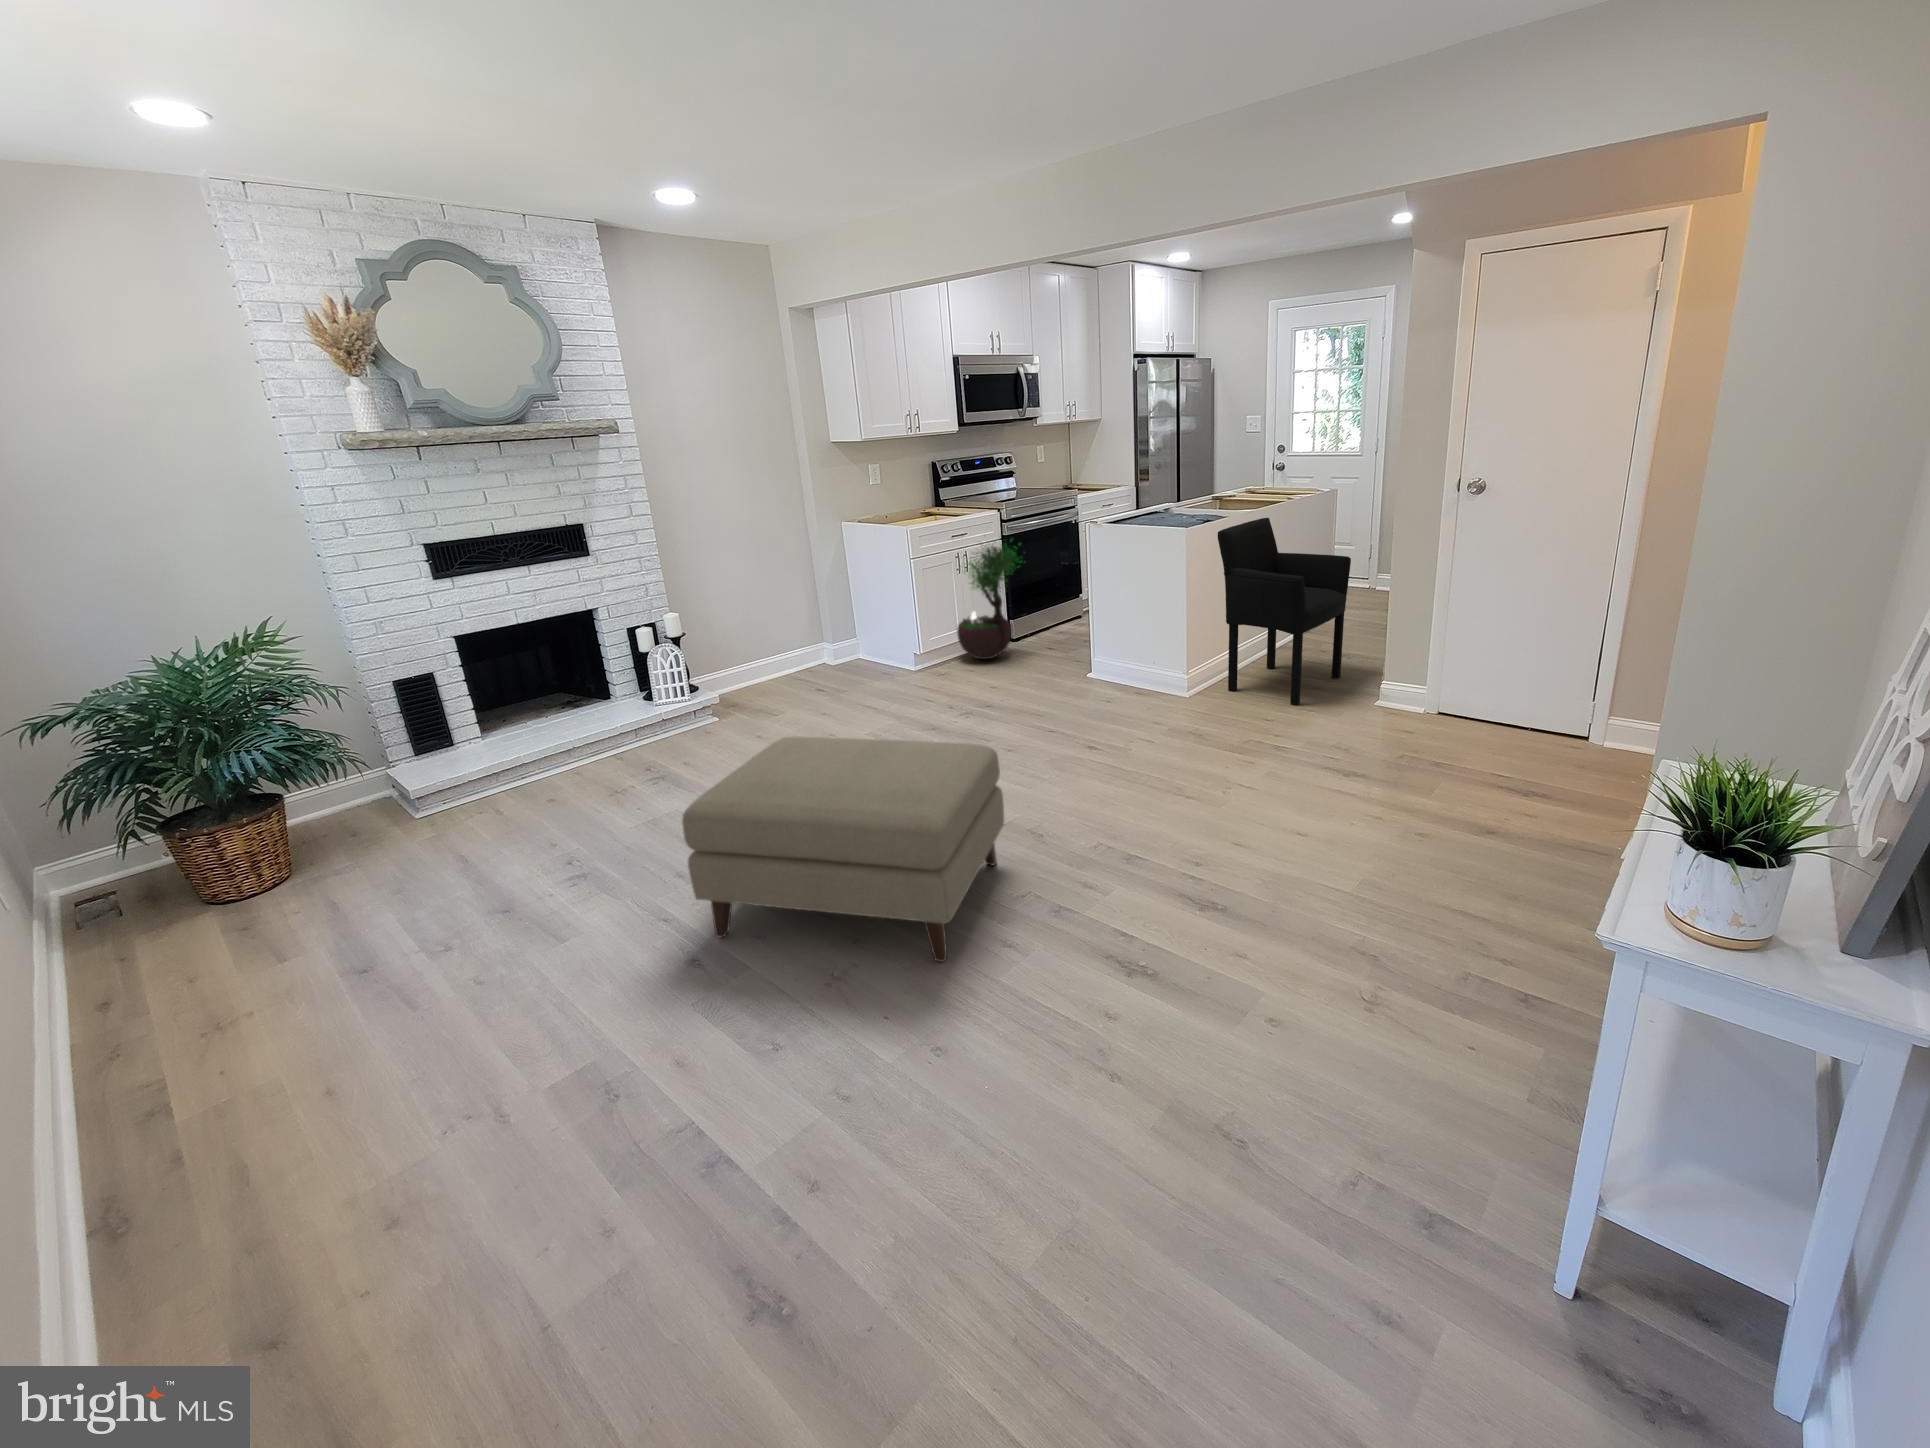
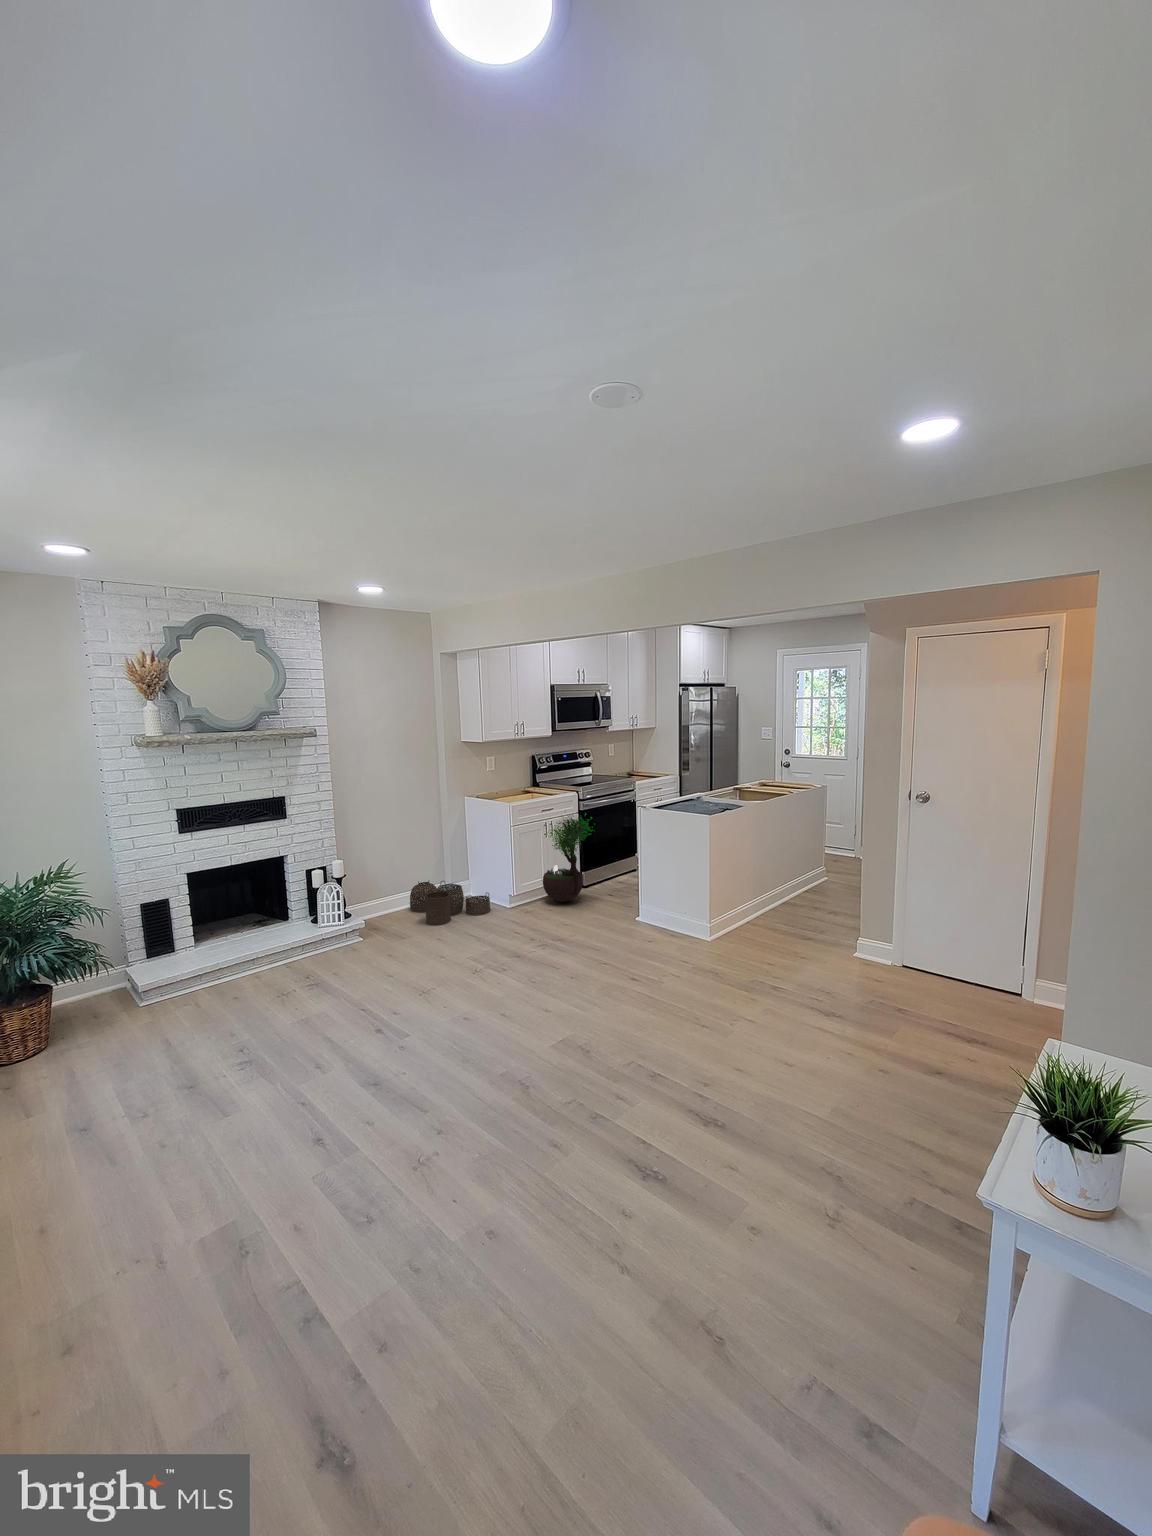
armchair: present [1218,518,1351,705] -> none [732,808,833,952]
woven basket: none [778,638,889,695] -> present [410,881,490,924]
ottoman: present [682,736,1004,962] -> none [327,964,560,1149]

